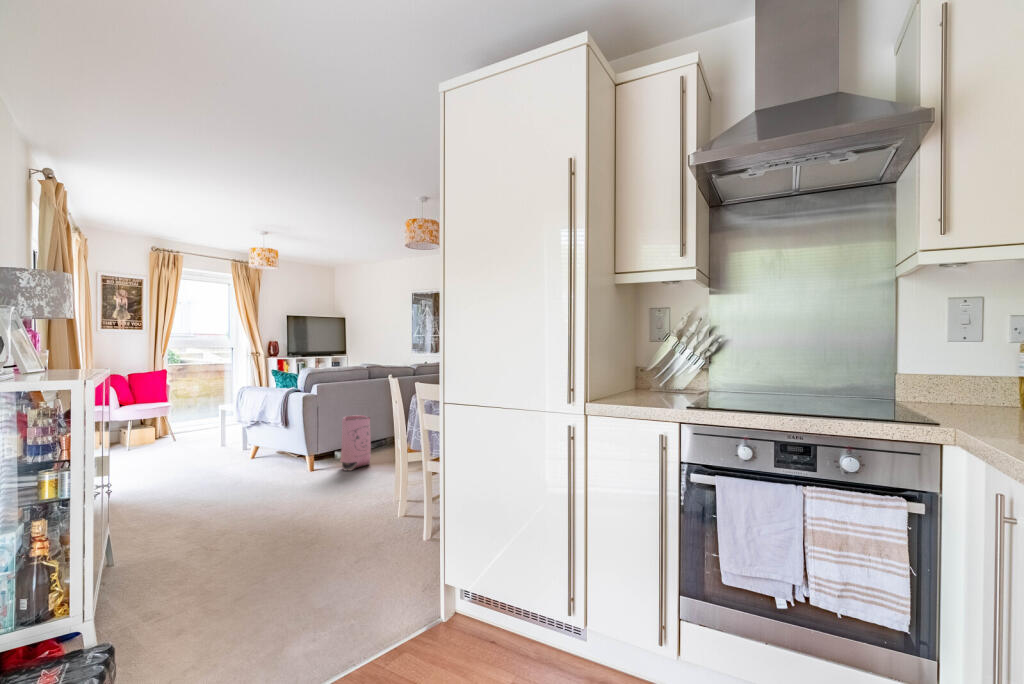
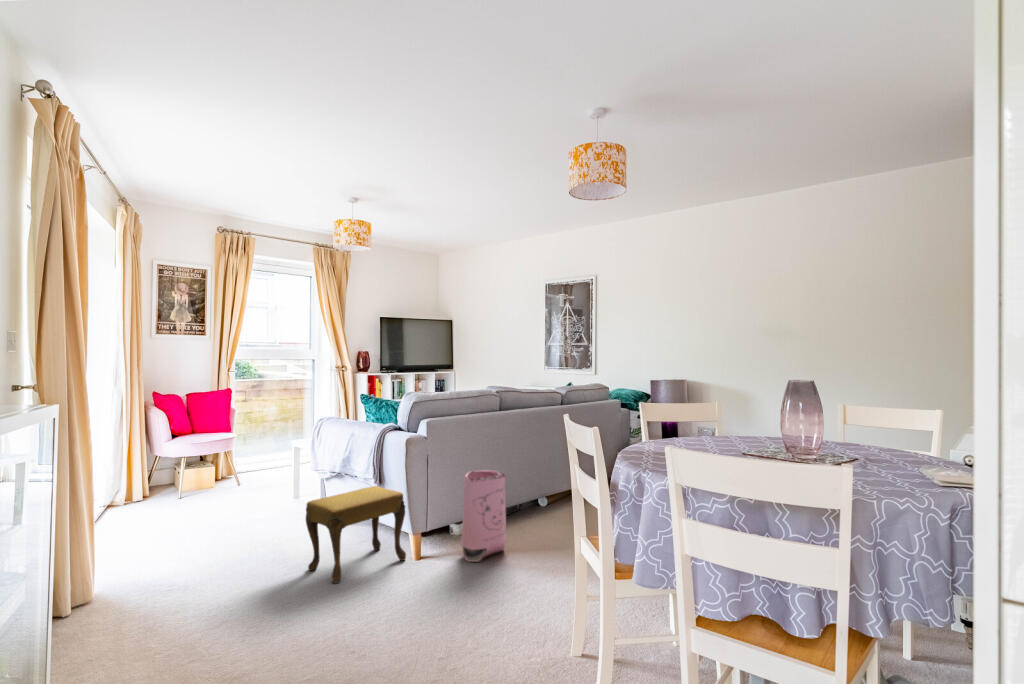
footstool: none [234,428,304,485] -> present [306,486,406,584]

